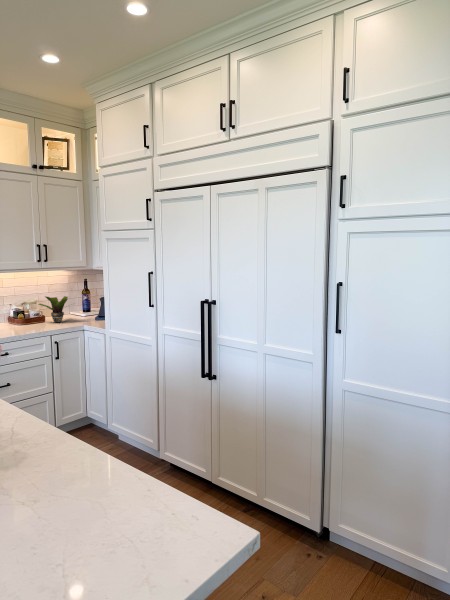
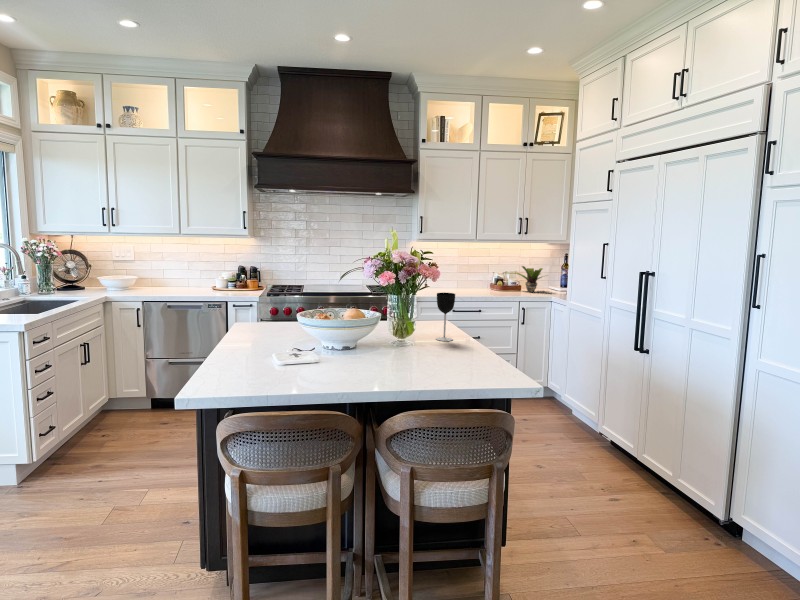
wine glass: none [19,384,56,471] -> present [436,293,455,341]

